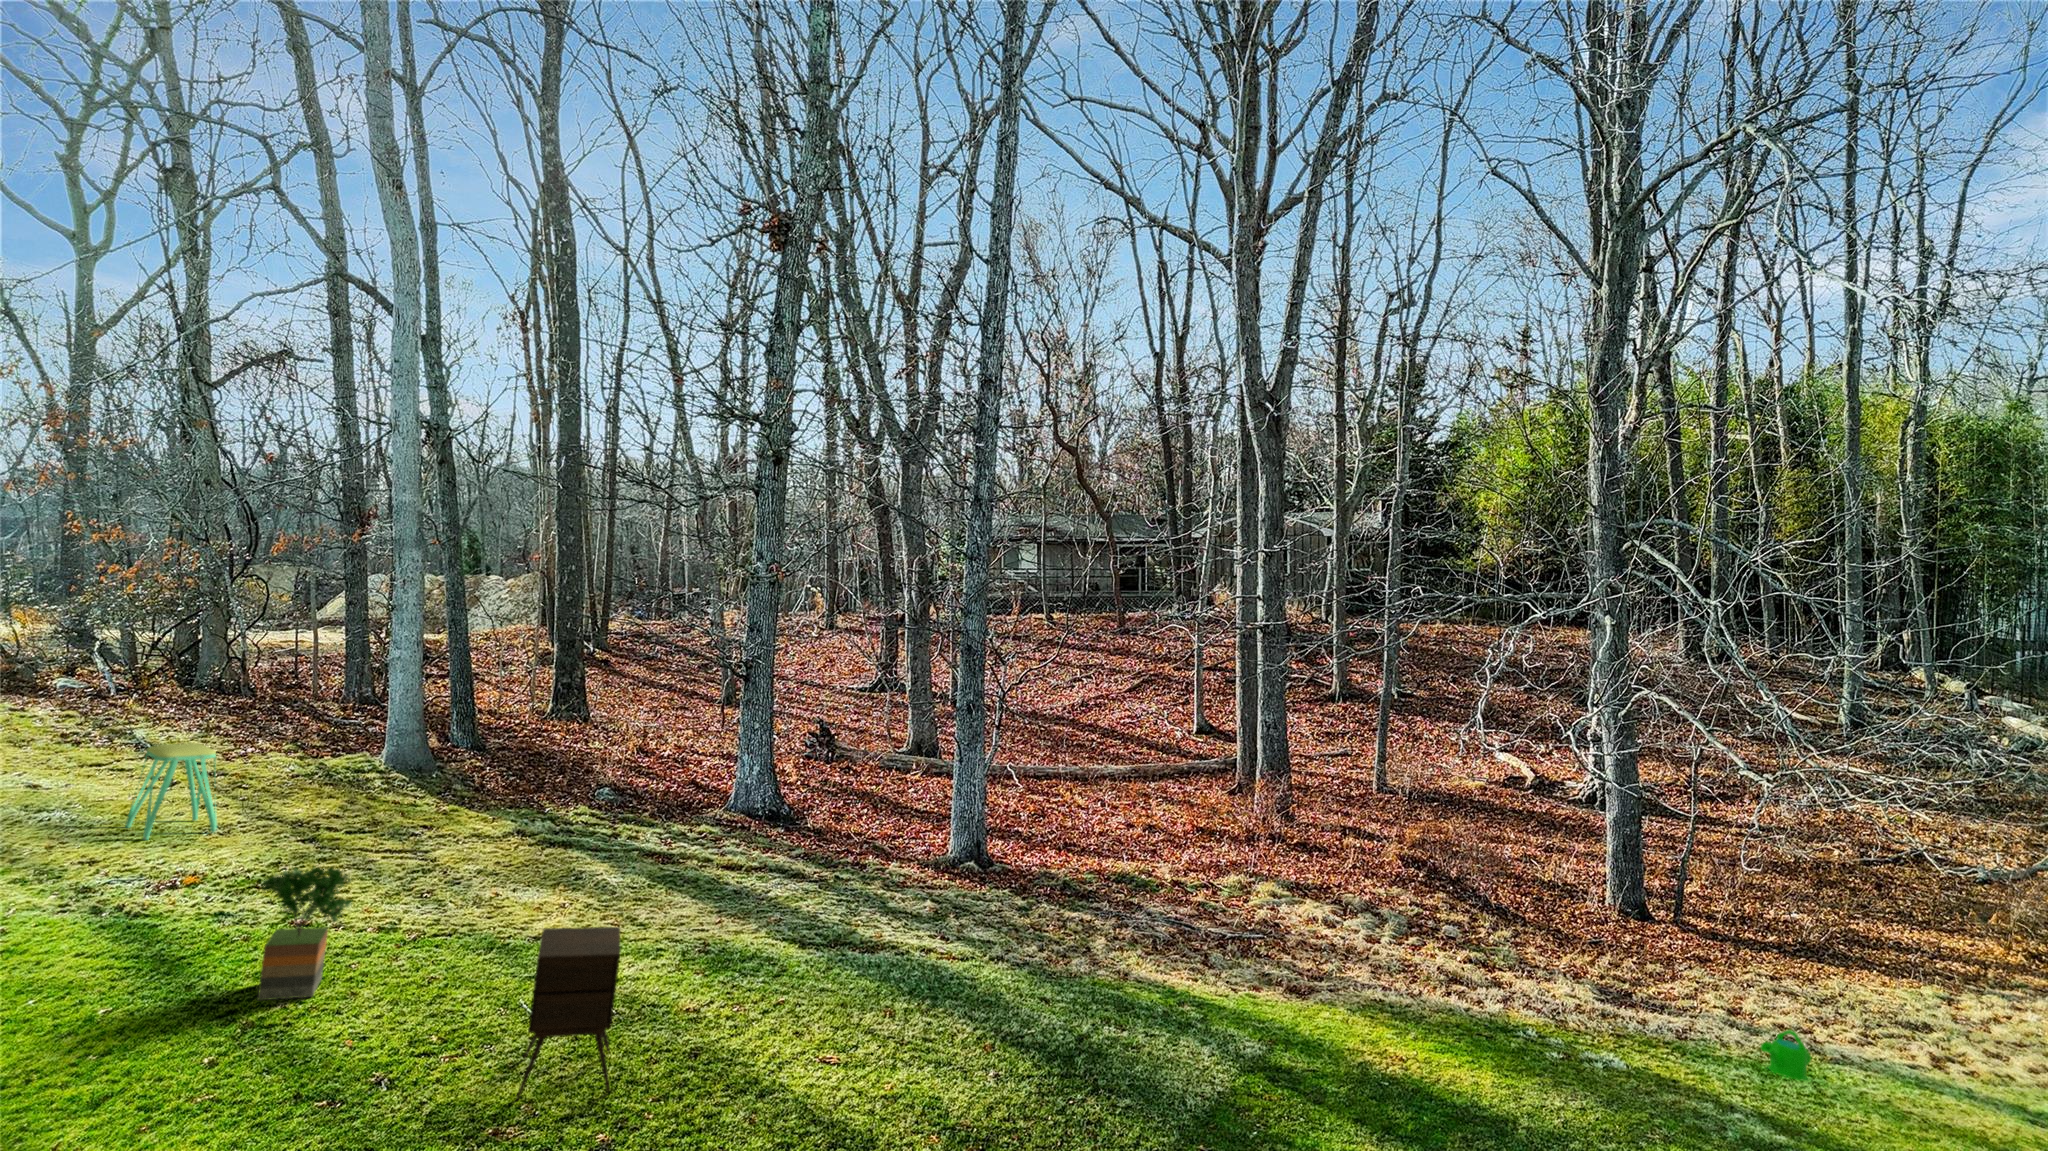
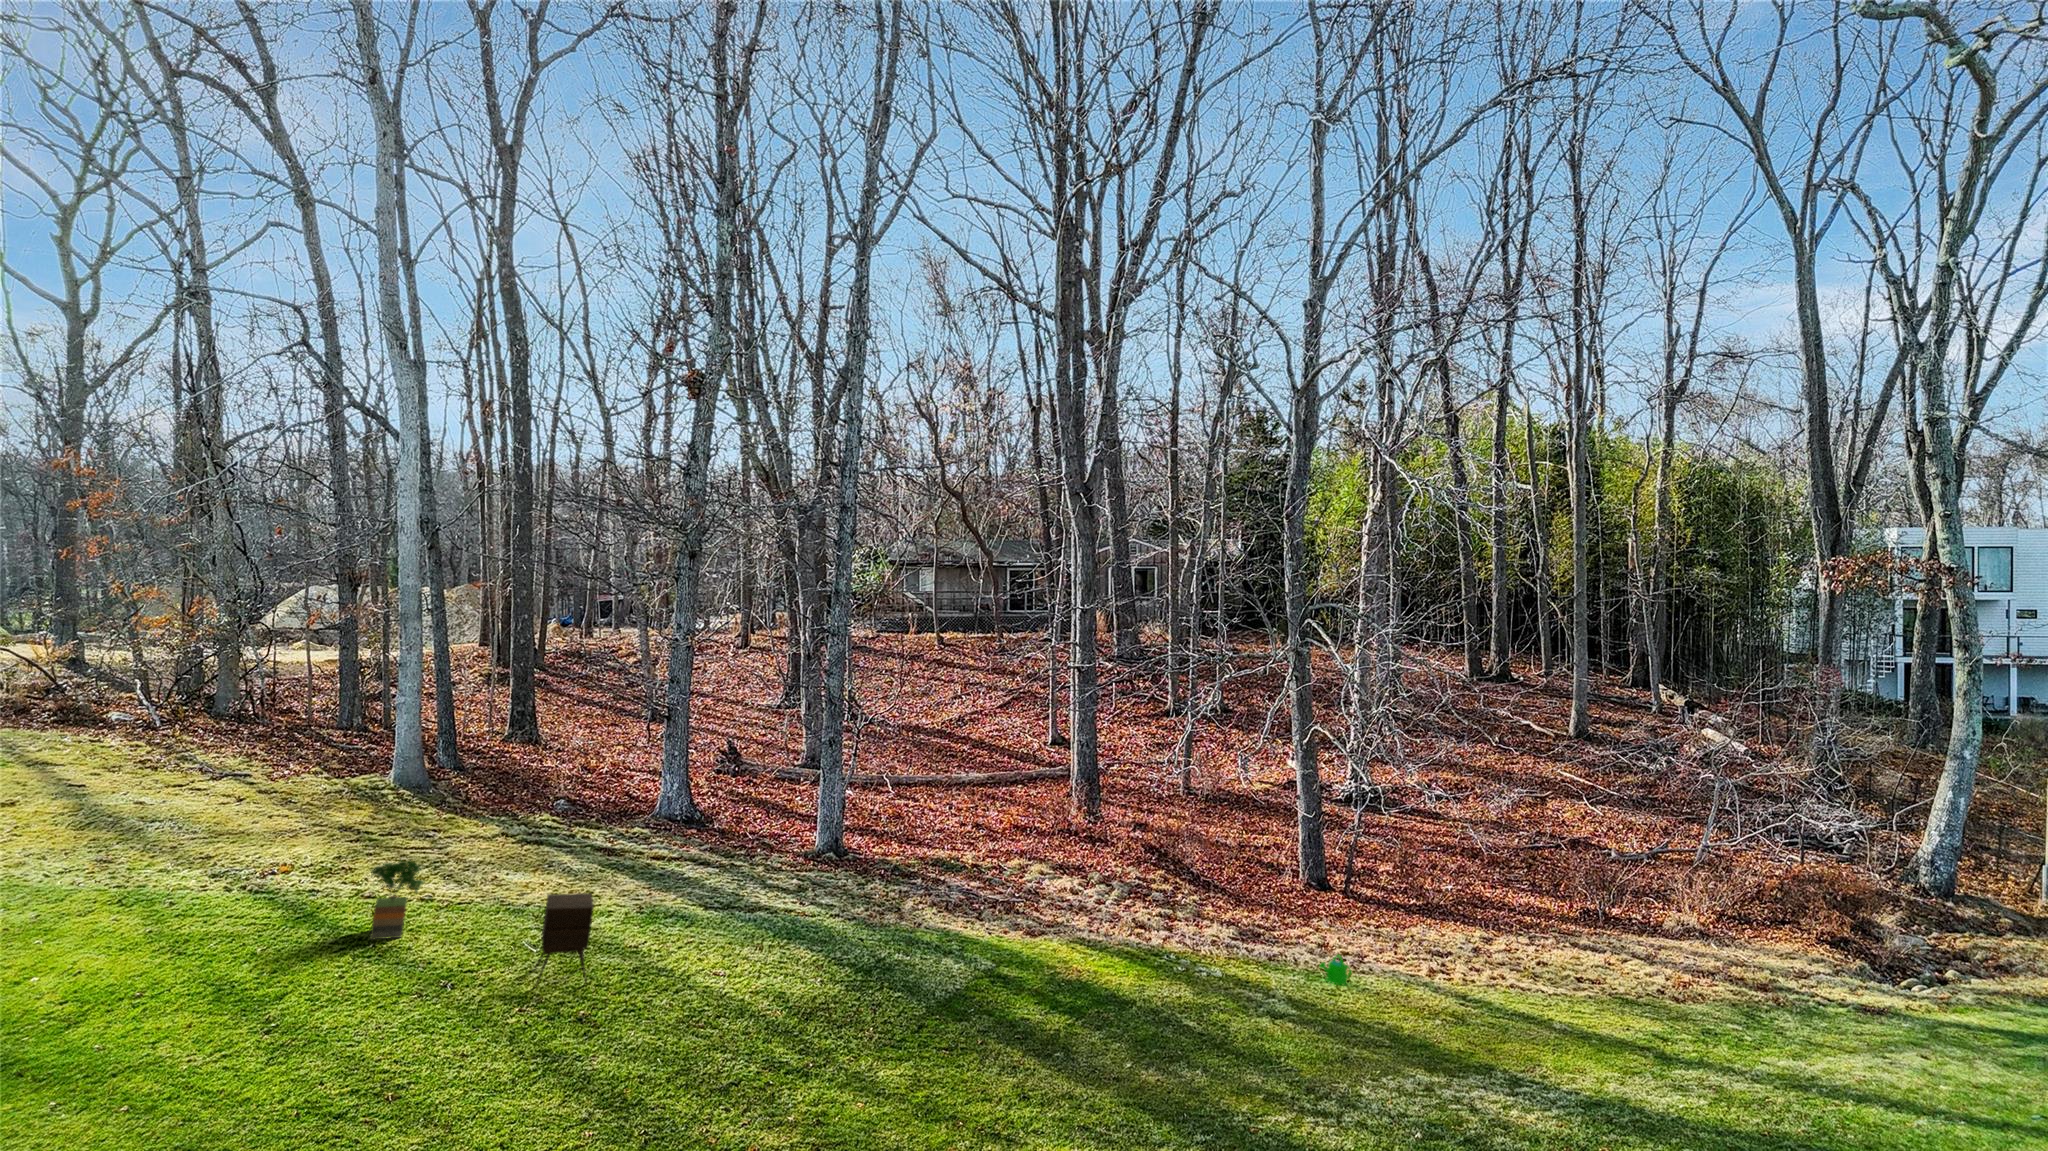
stool: present [126,743,217,840] -> none [228,776,292,844]

